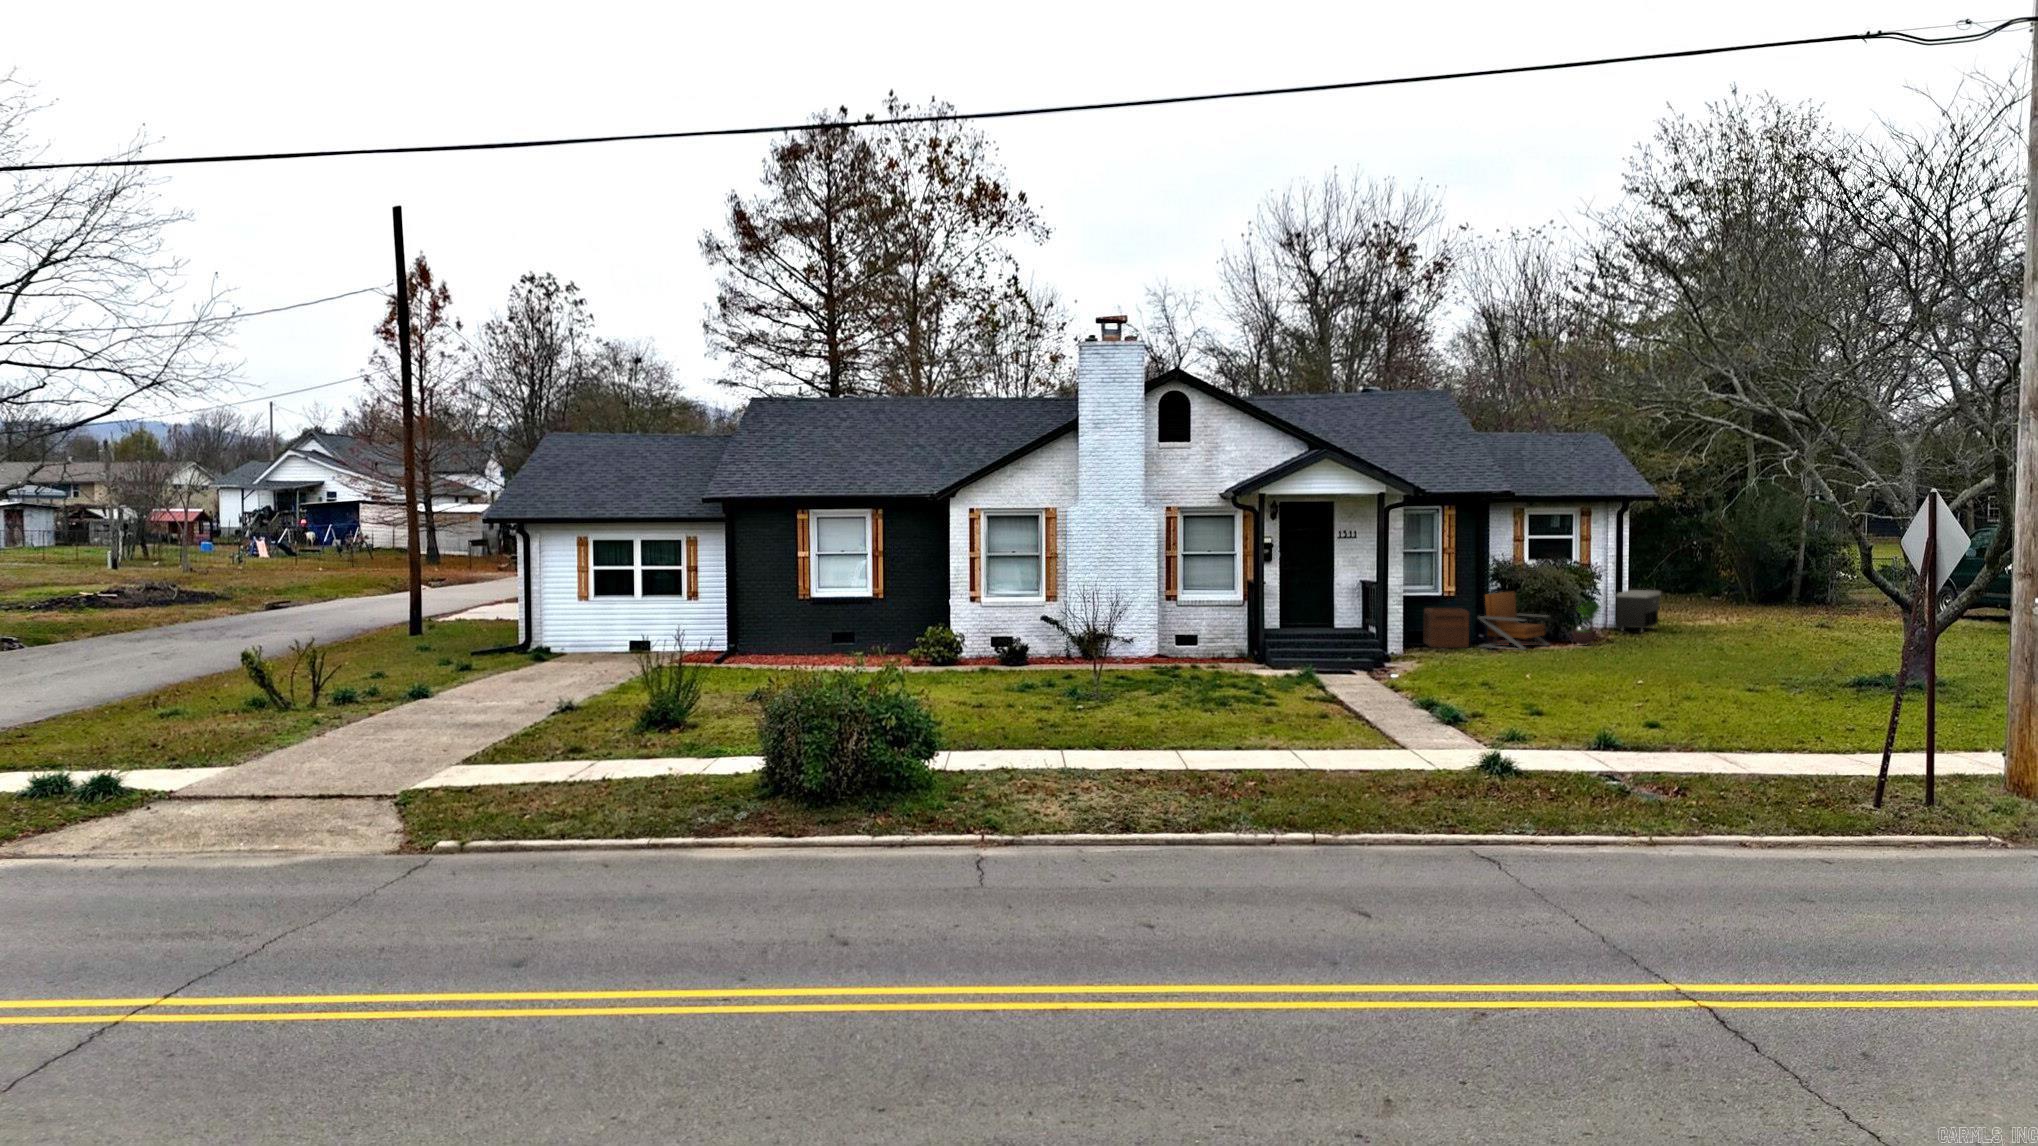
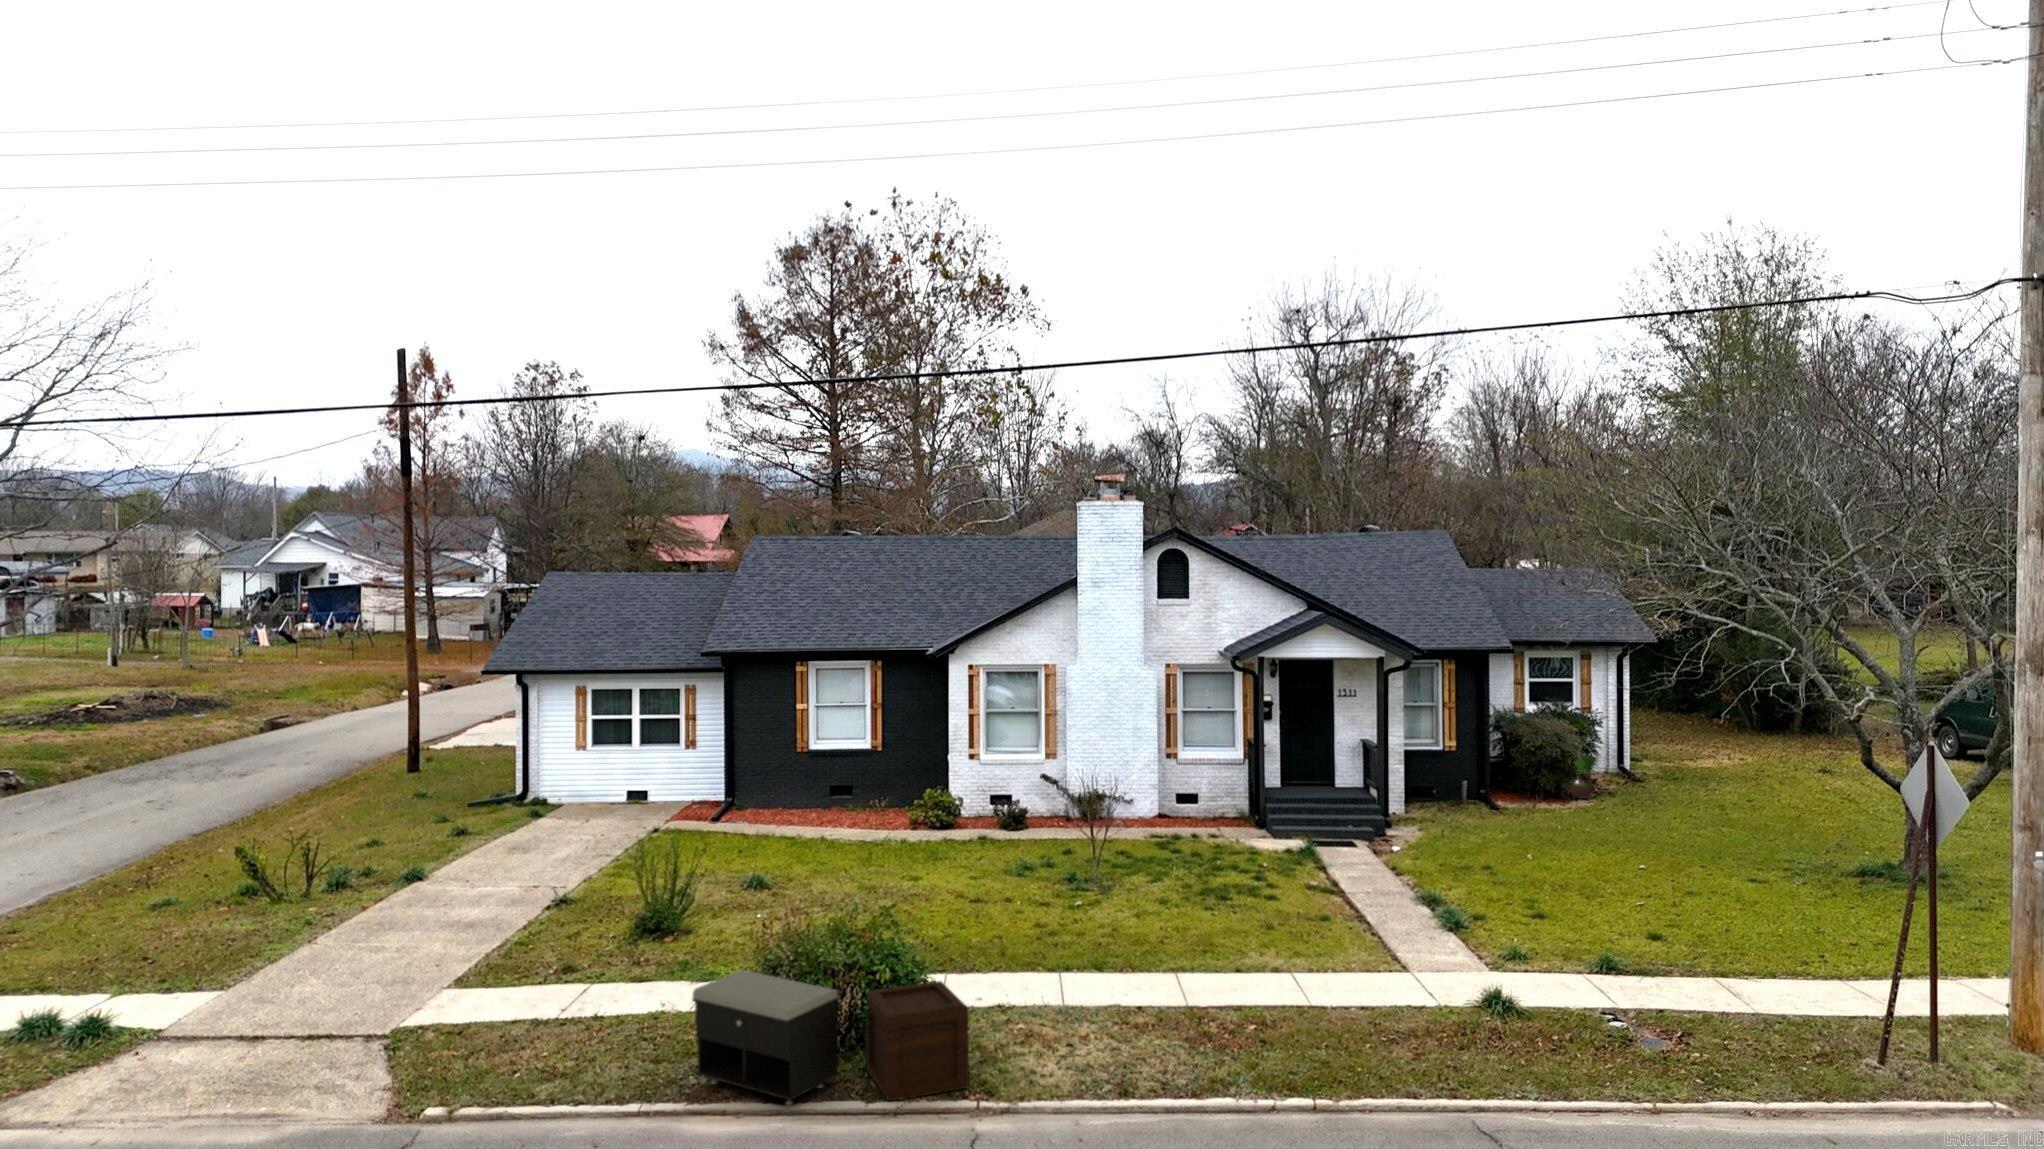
storage bench: present [1616,590,1661,631] -> present [693,970,838,1105]
lounge chair: present [1478,591,1549,650] -> none [1475,744,1548,807]
wooden crate: present [1423,608,1469,648] -> present [865,981,969,1101]

